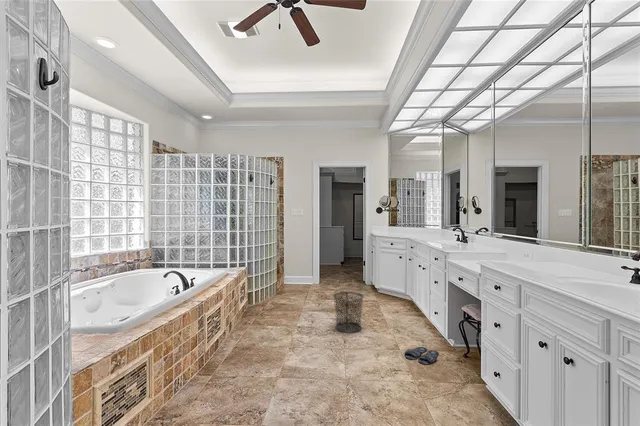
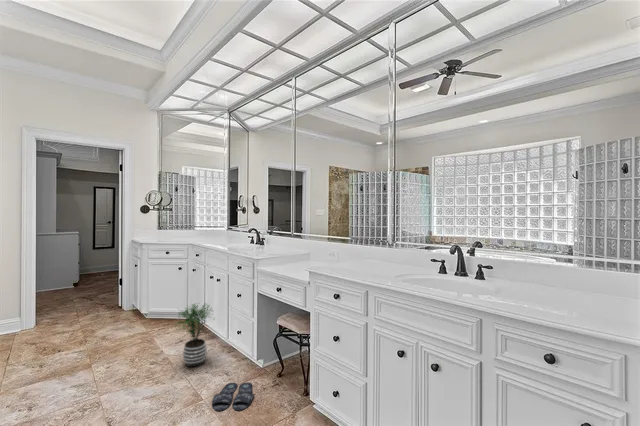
potted plant: none [387,282,417,330] -> present [176,304,211,367]
waste bin: present [333,292,364,333] -> none [79,333,138,406]

